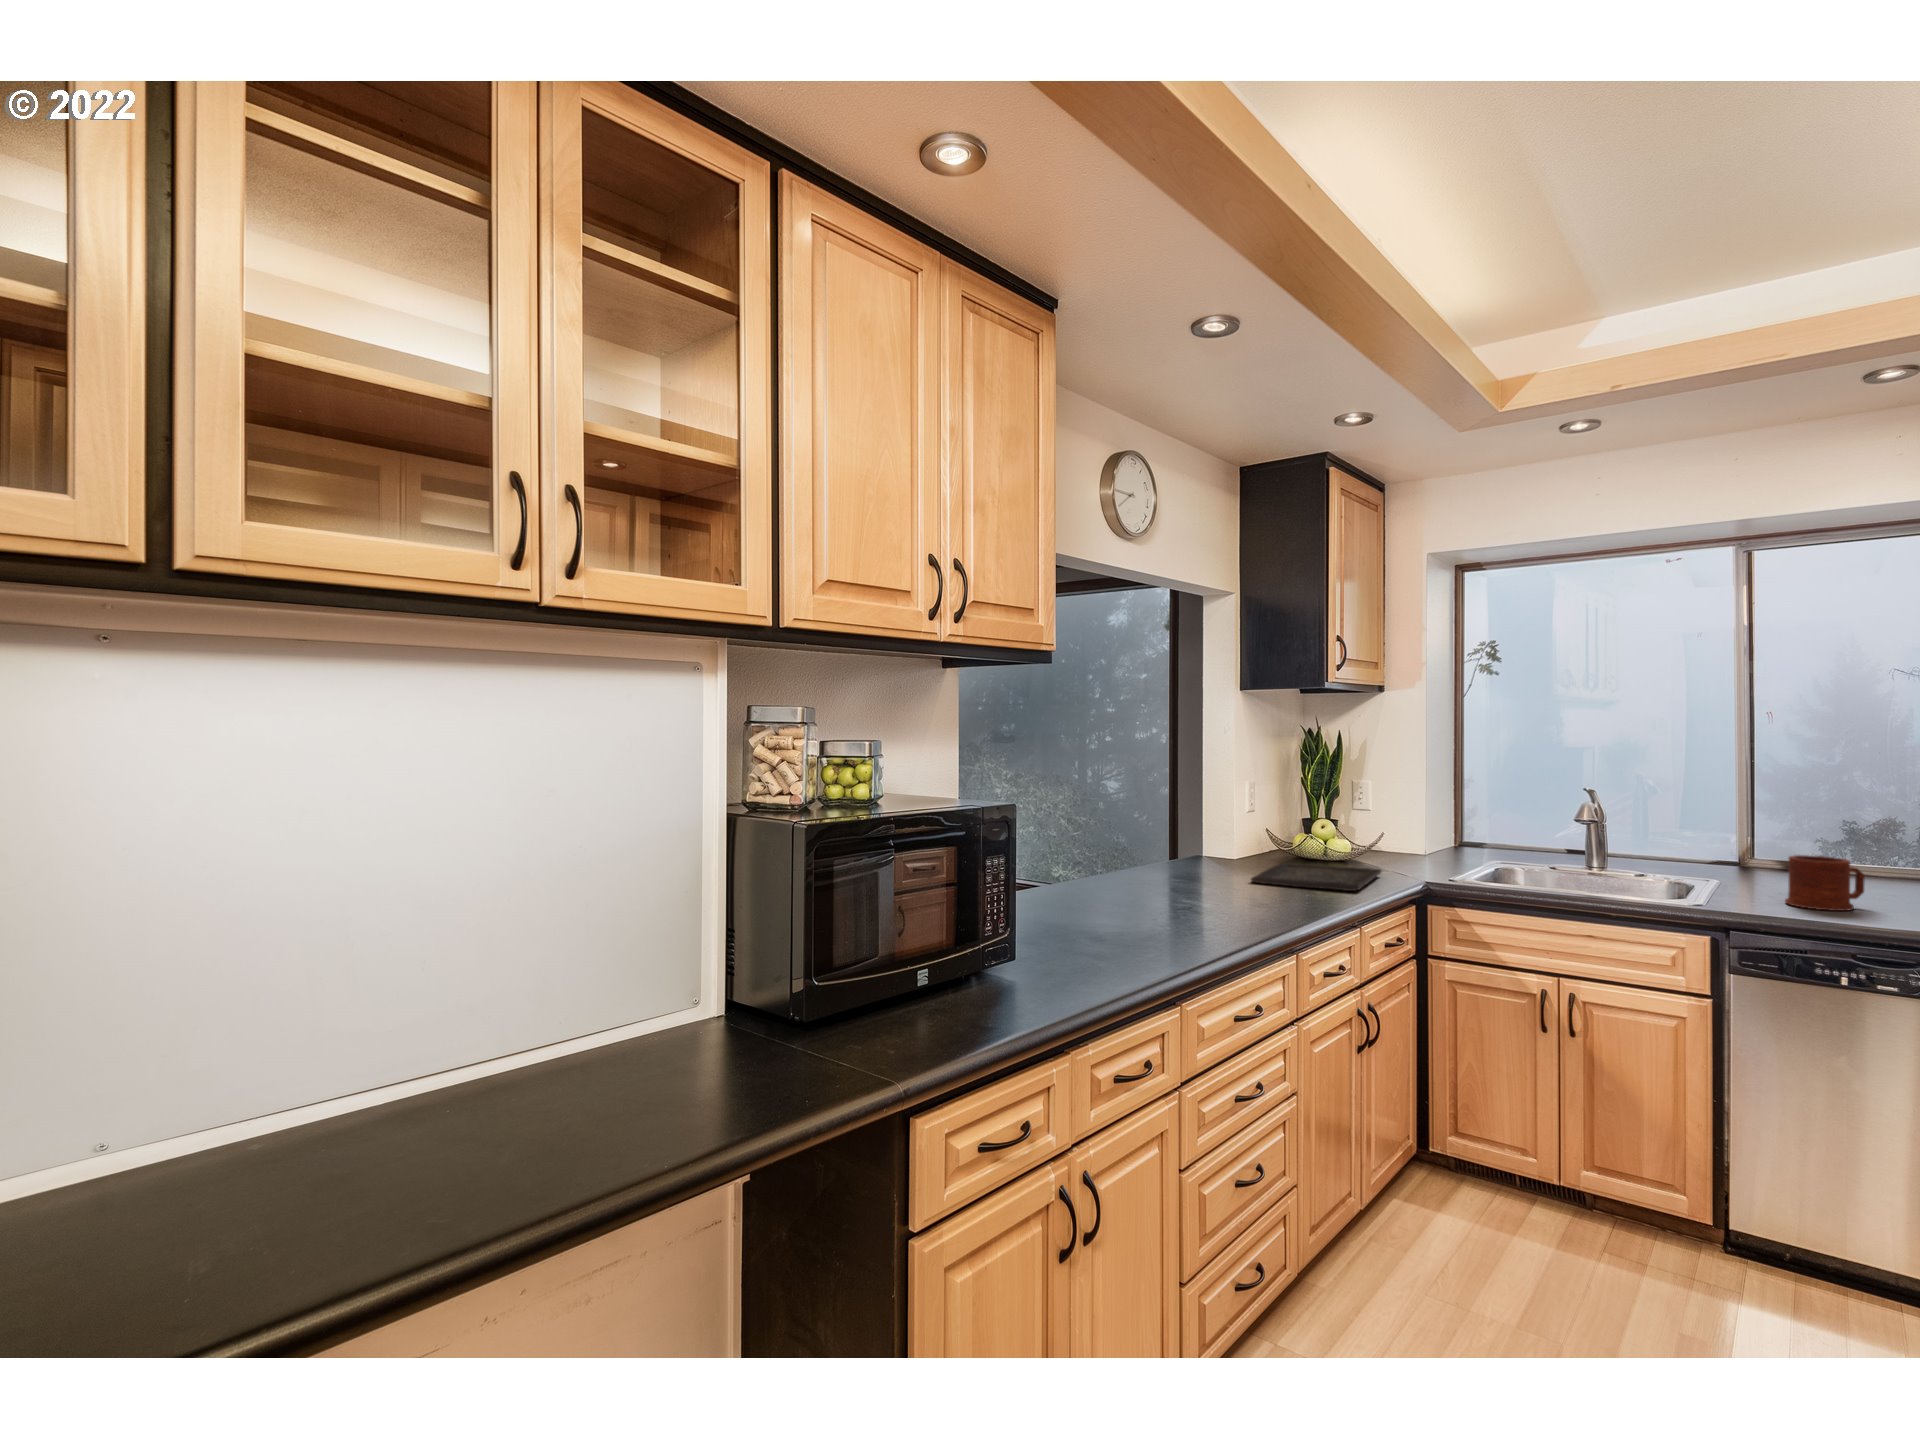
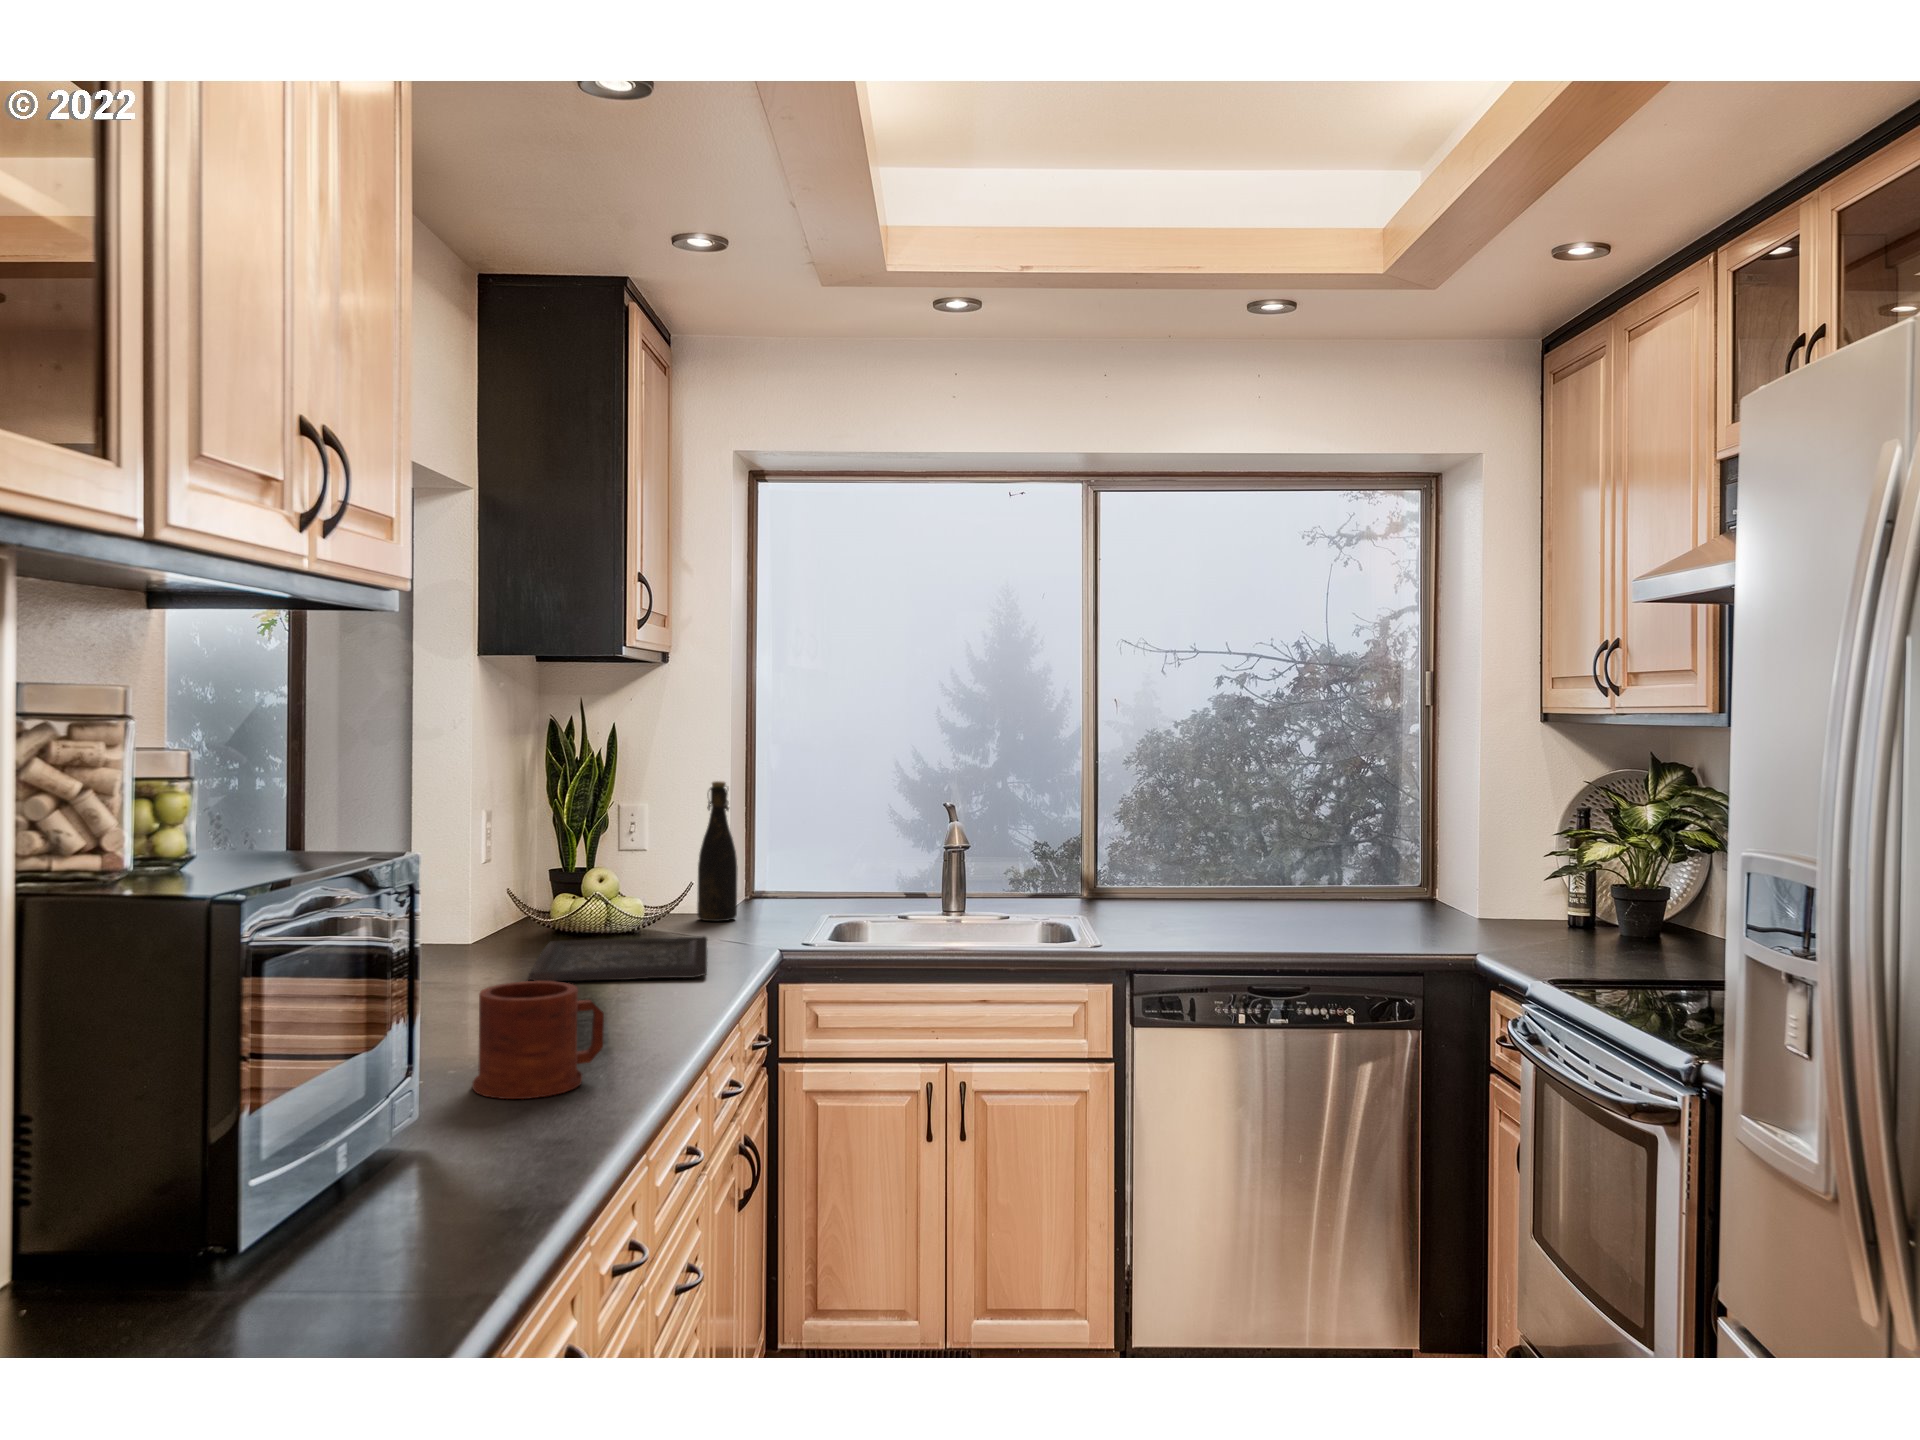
bottle: none [1396,768,1425,863] -> present [697,781,738,921]
mug: present [1785,855,1865,911] -> present [472,981,604,1099]

